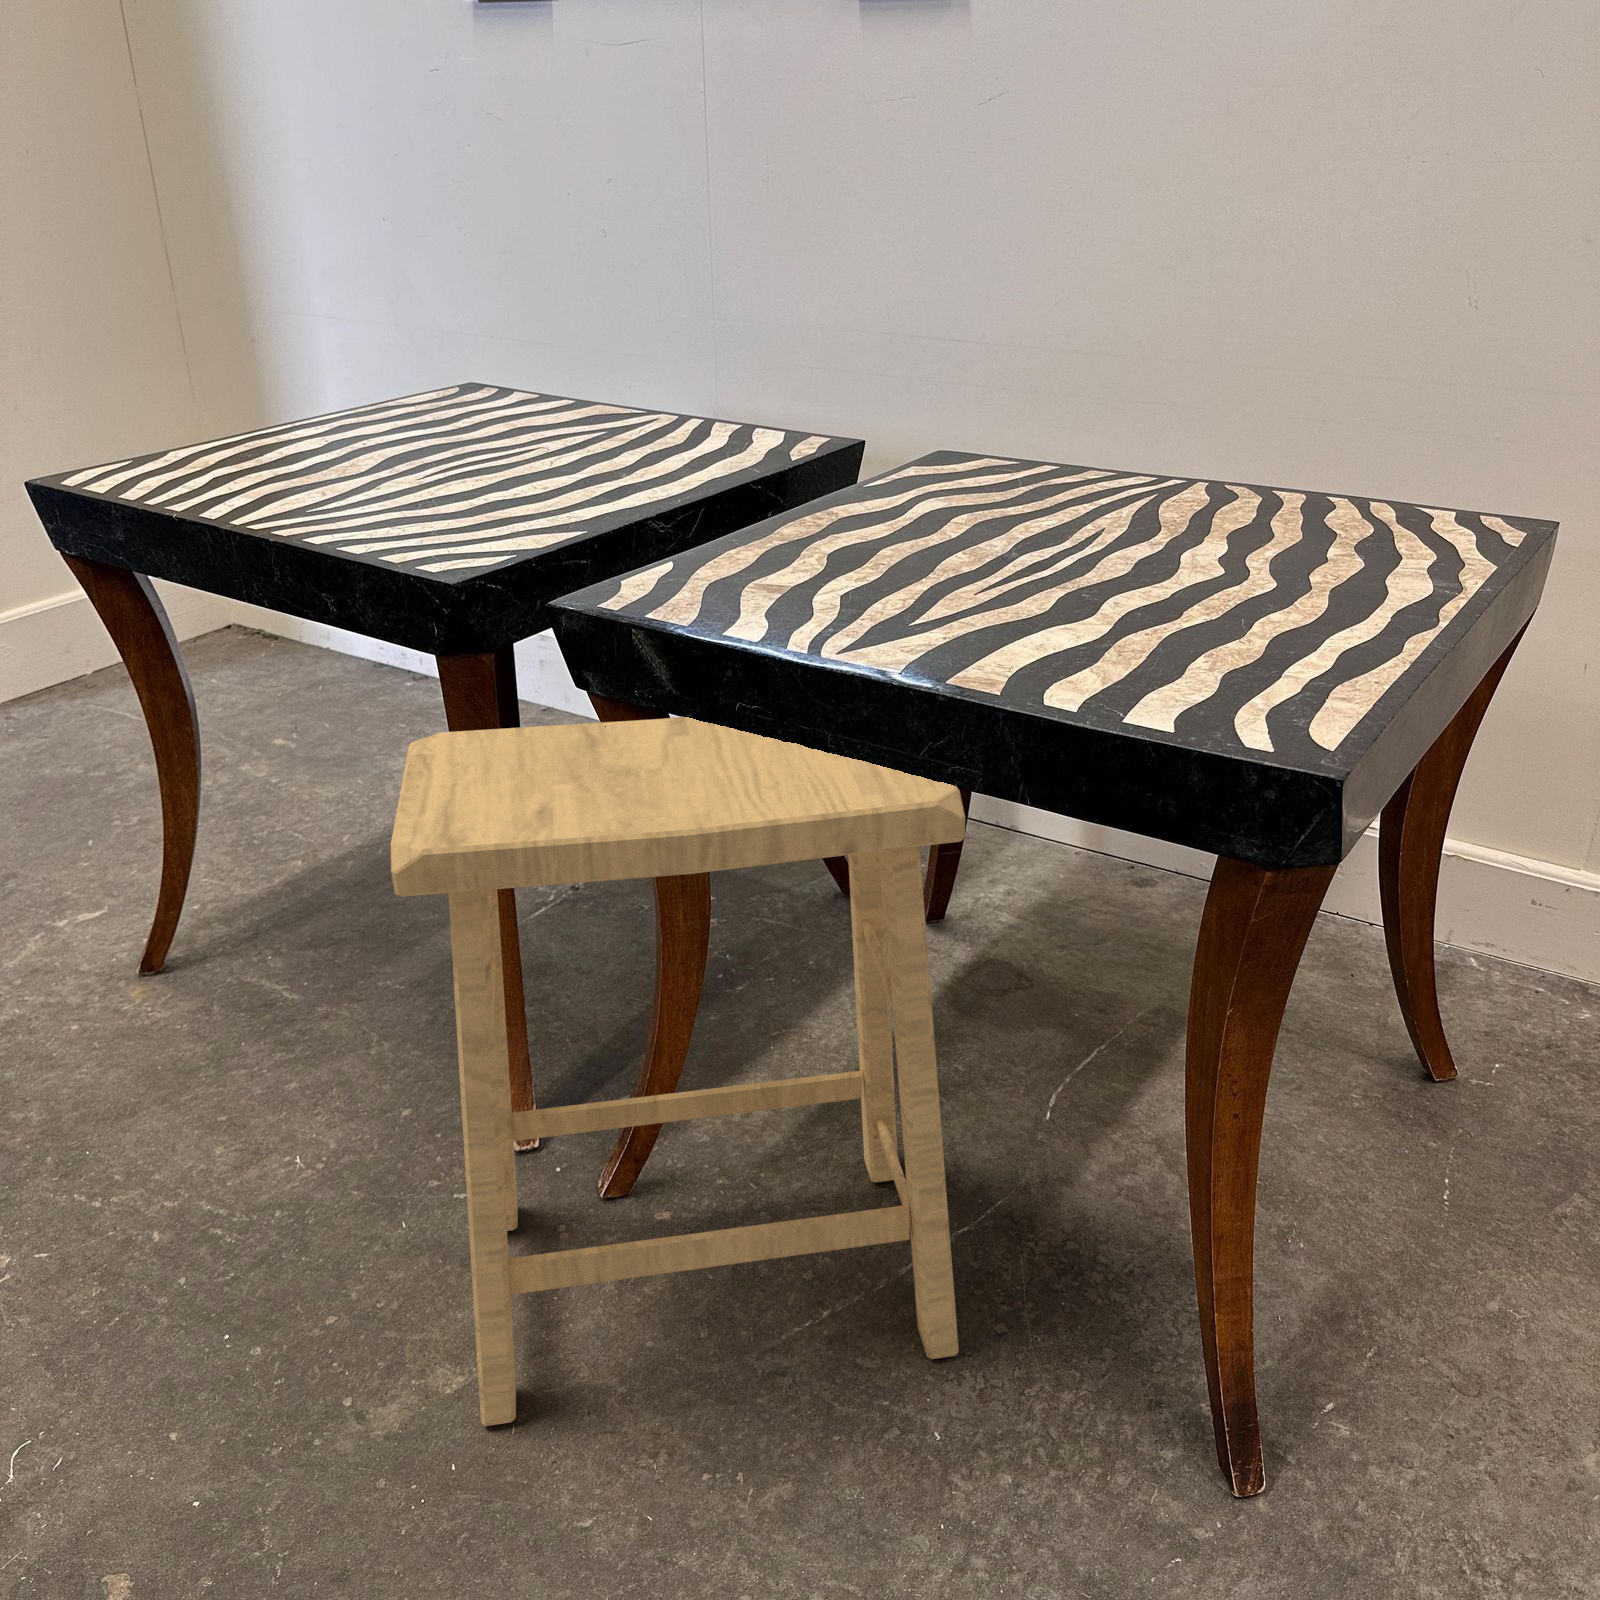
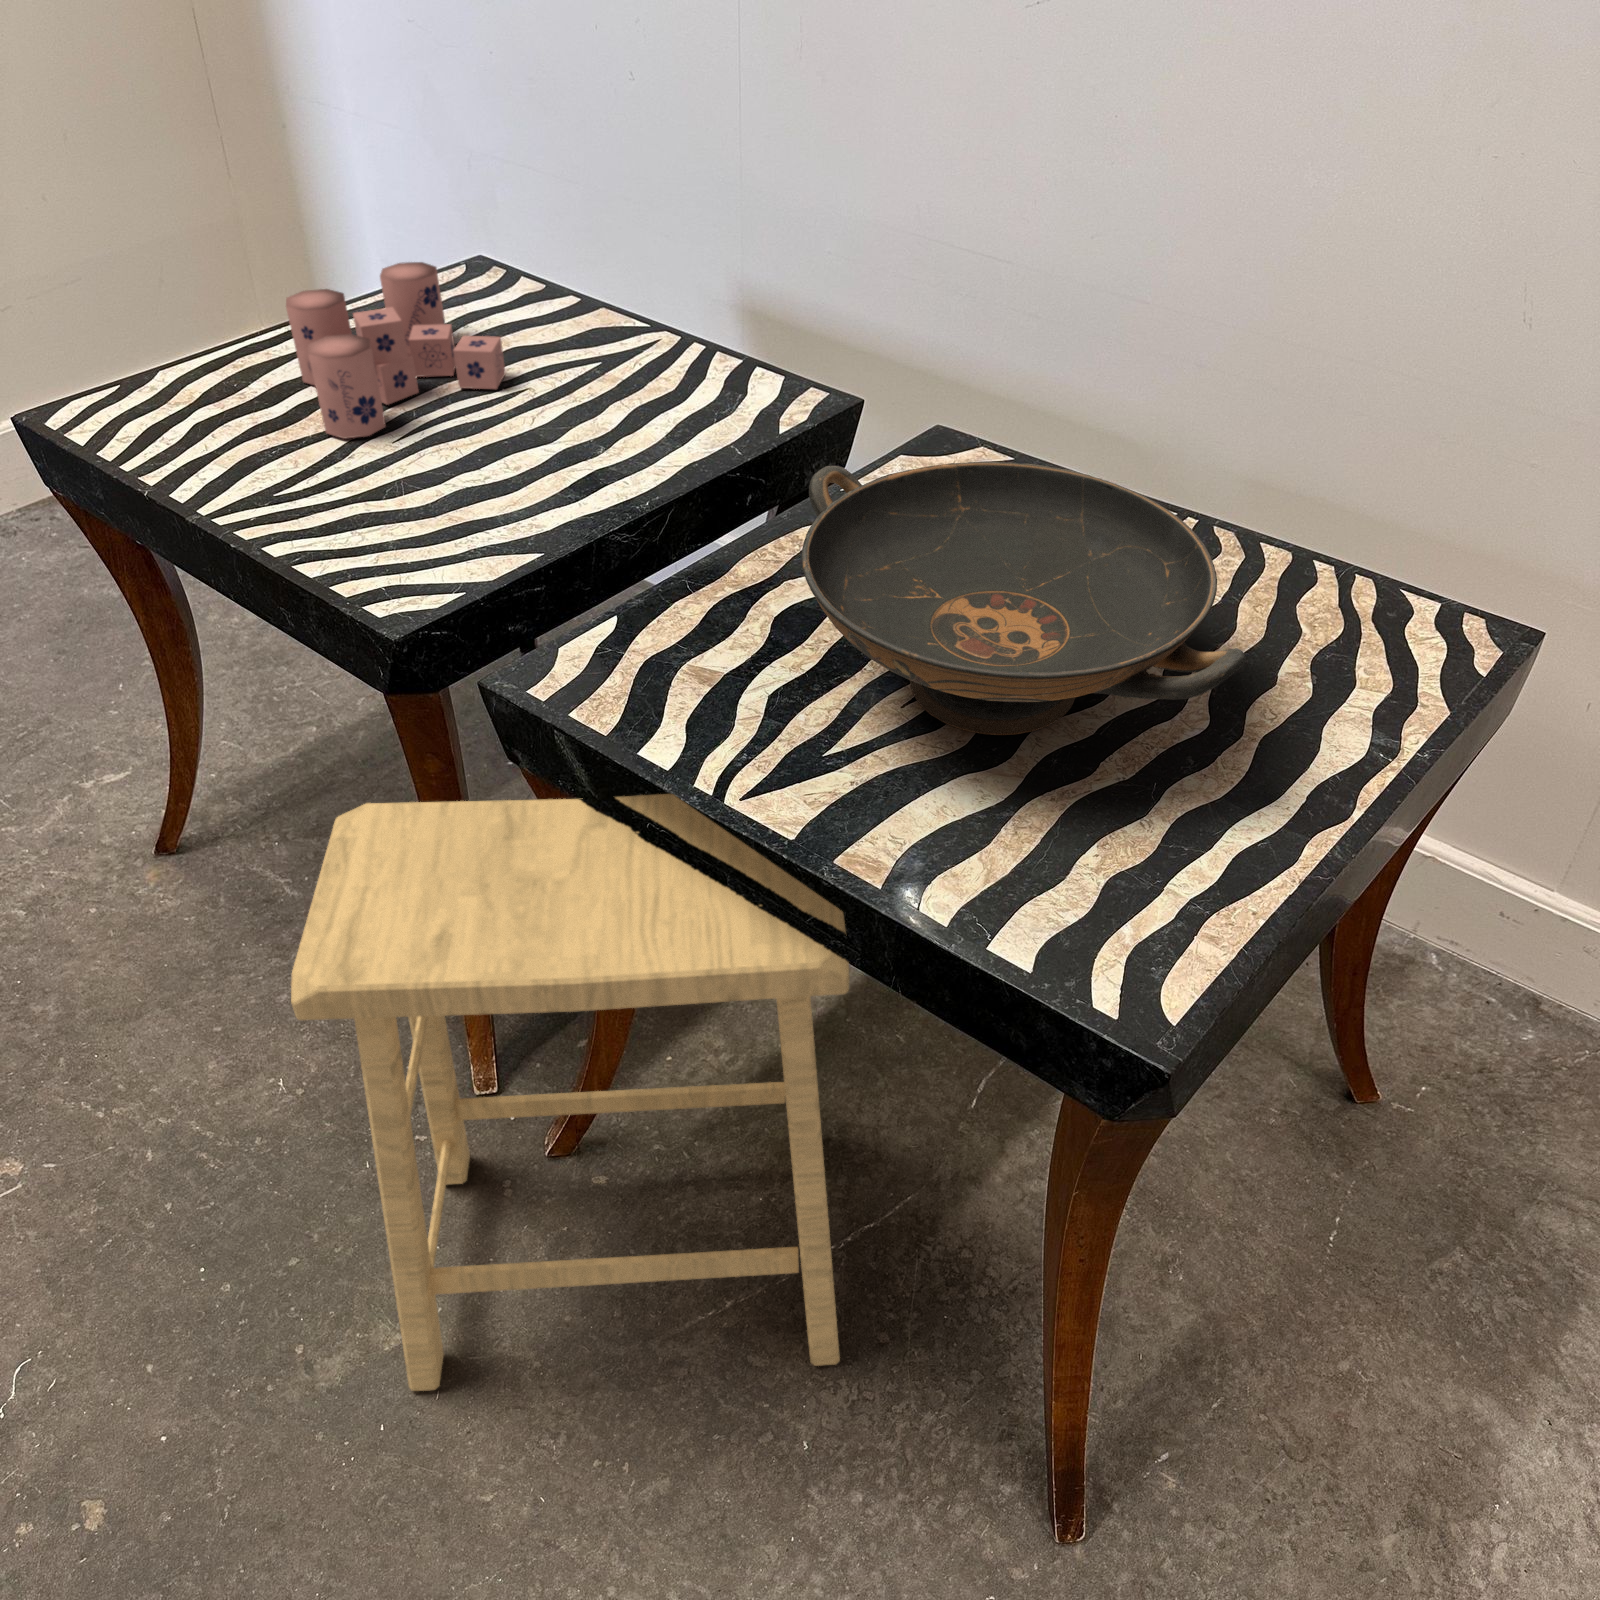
candle: none [305,354,517,481] -> present [286,262,505,438]
decorative bowl: none [859,393,1315,603] -> present [802,462,1246,735]

